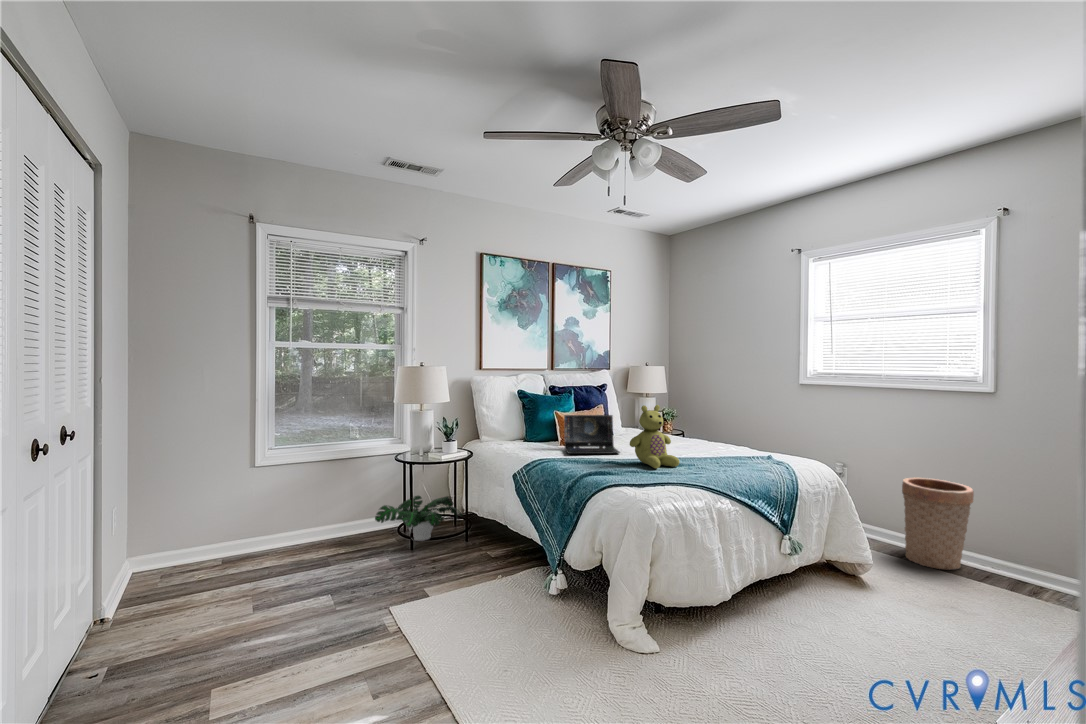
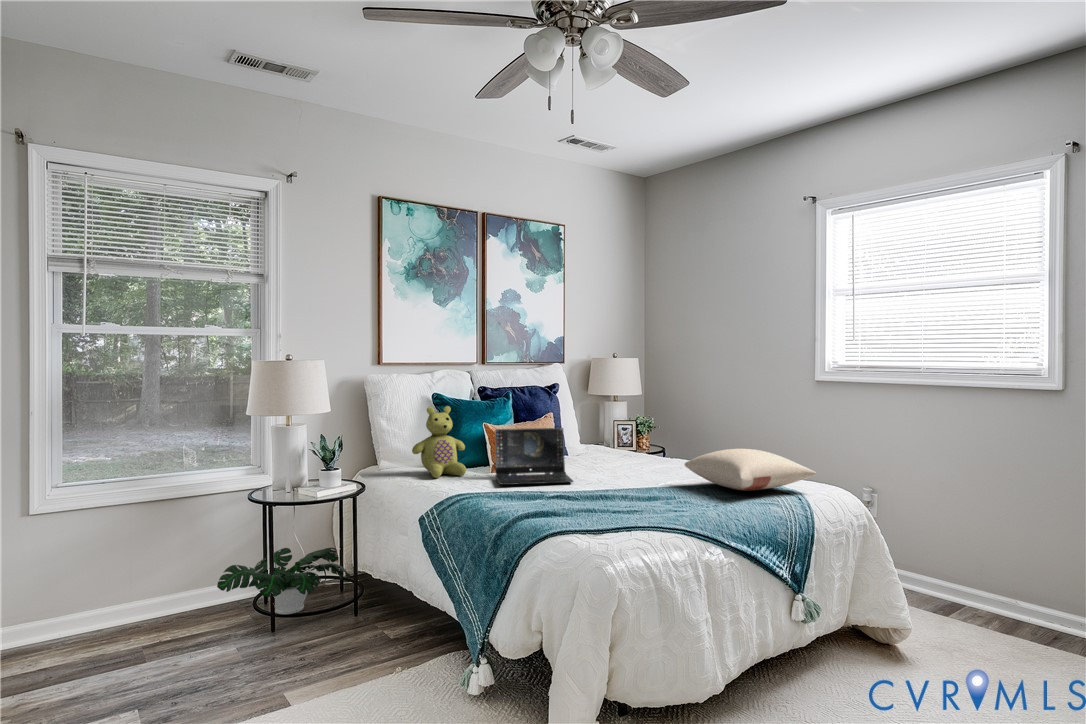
stuffed bear: present [630,405,679,468] -> present [412,406,466,478]
pillow: none [701,431,799,461] -> present [684,449,816,491]
basket: present [902,477,974,570] -> none [949,505,1041,628]

